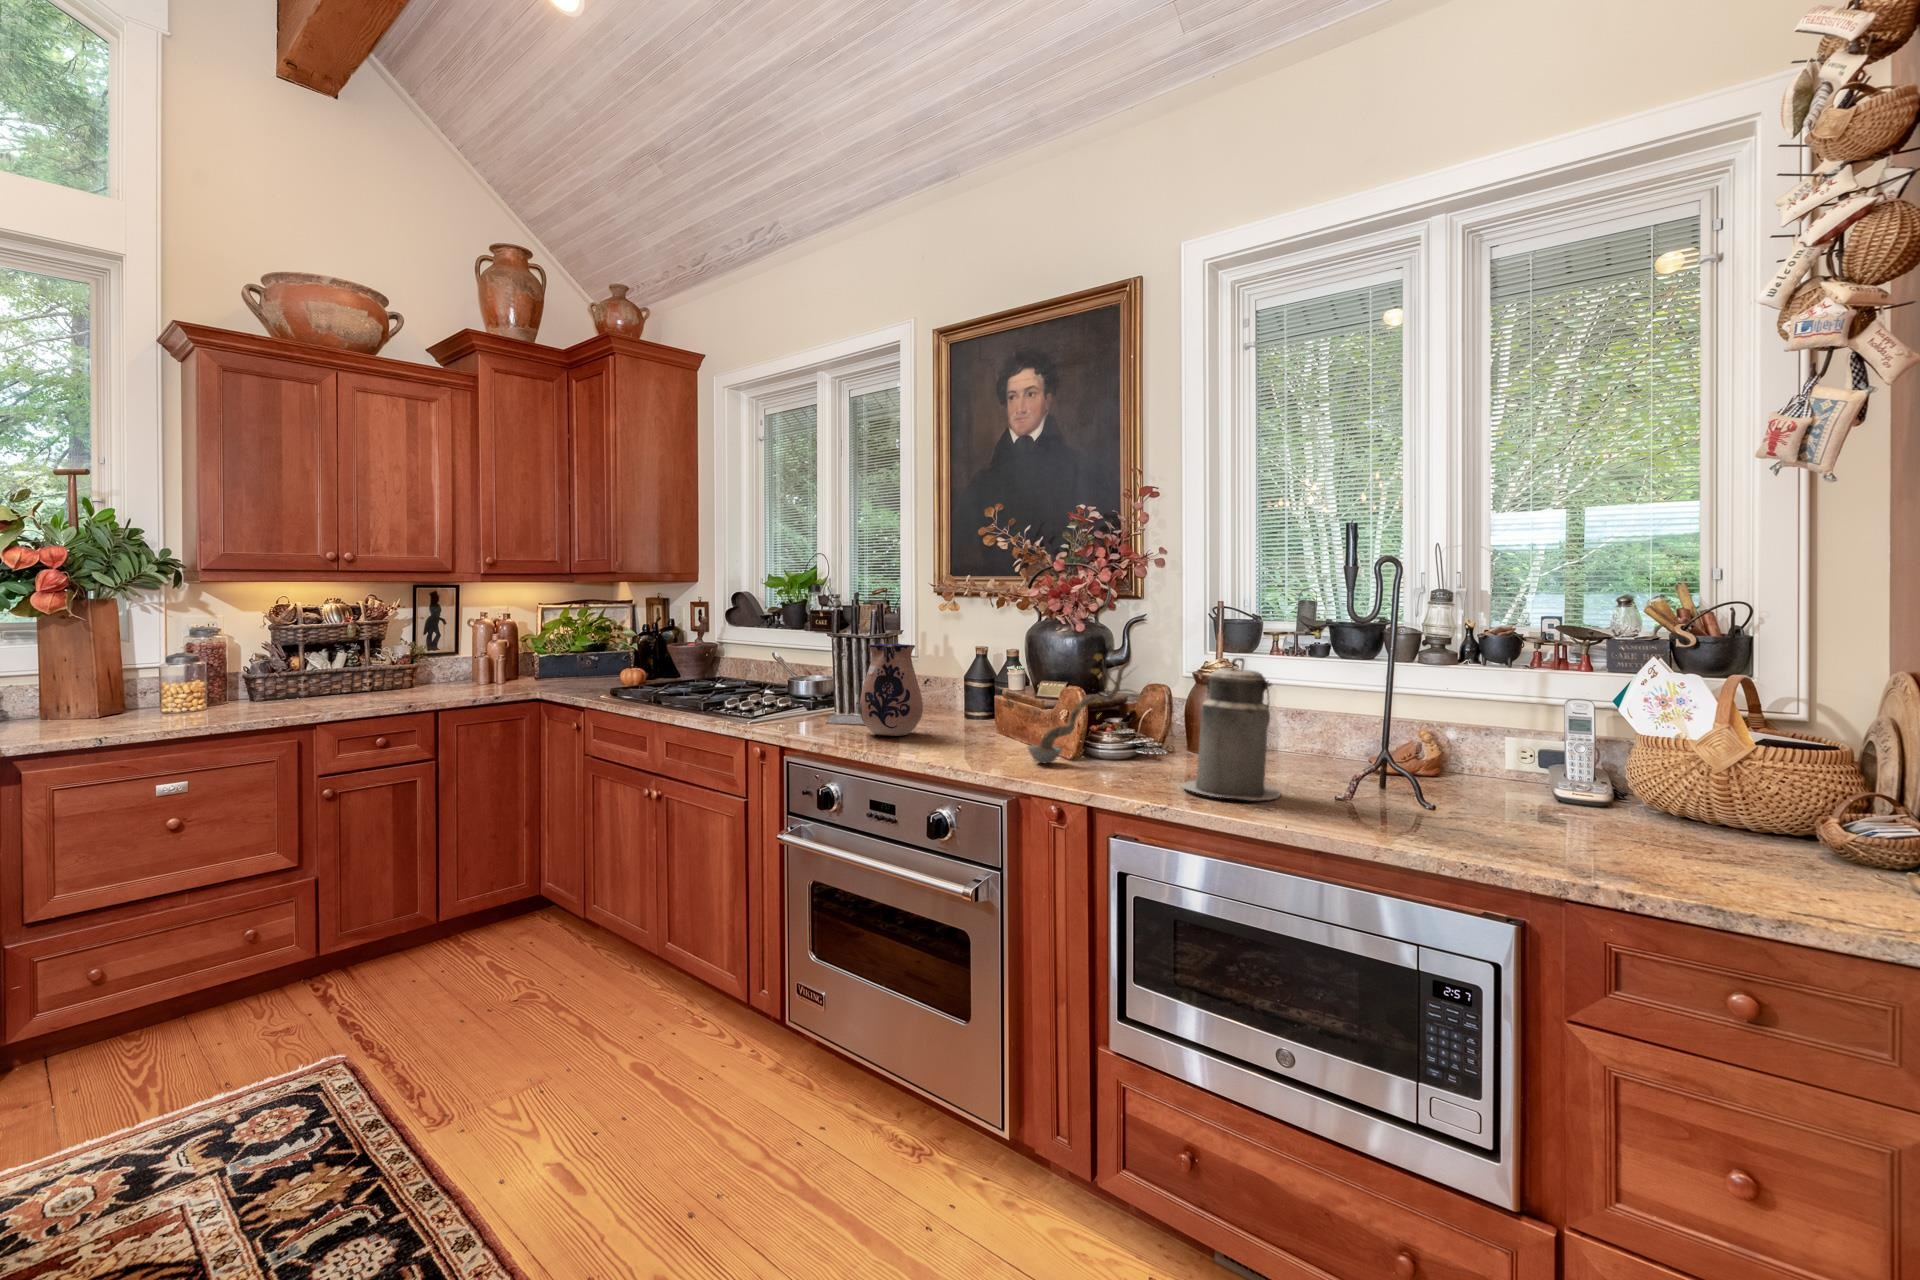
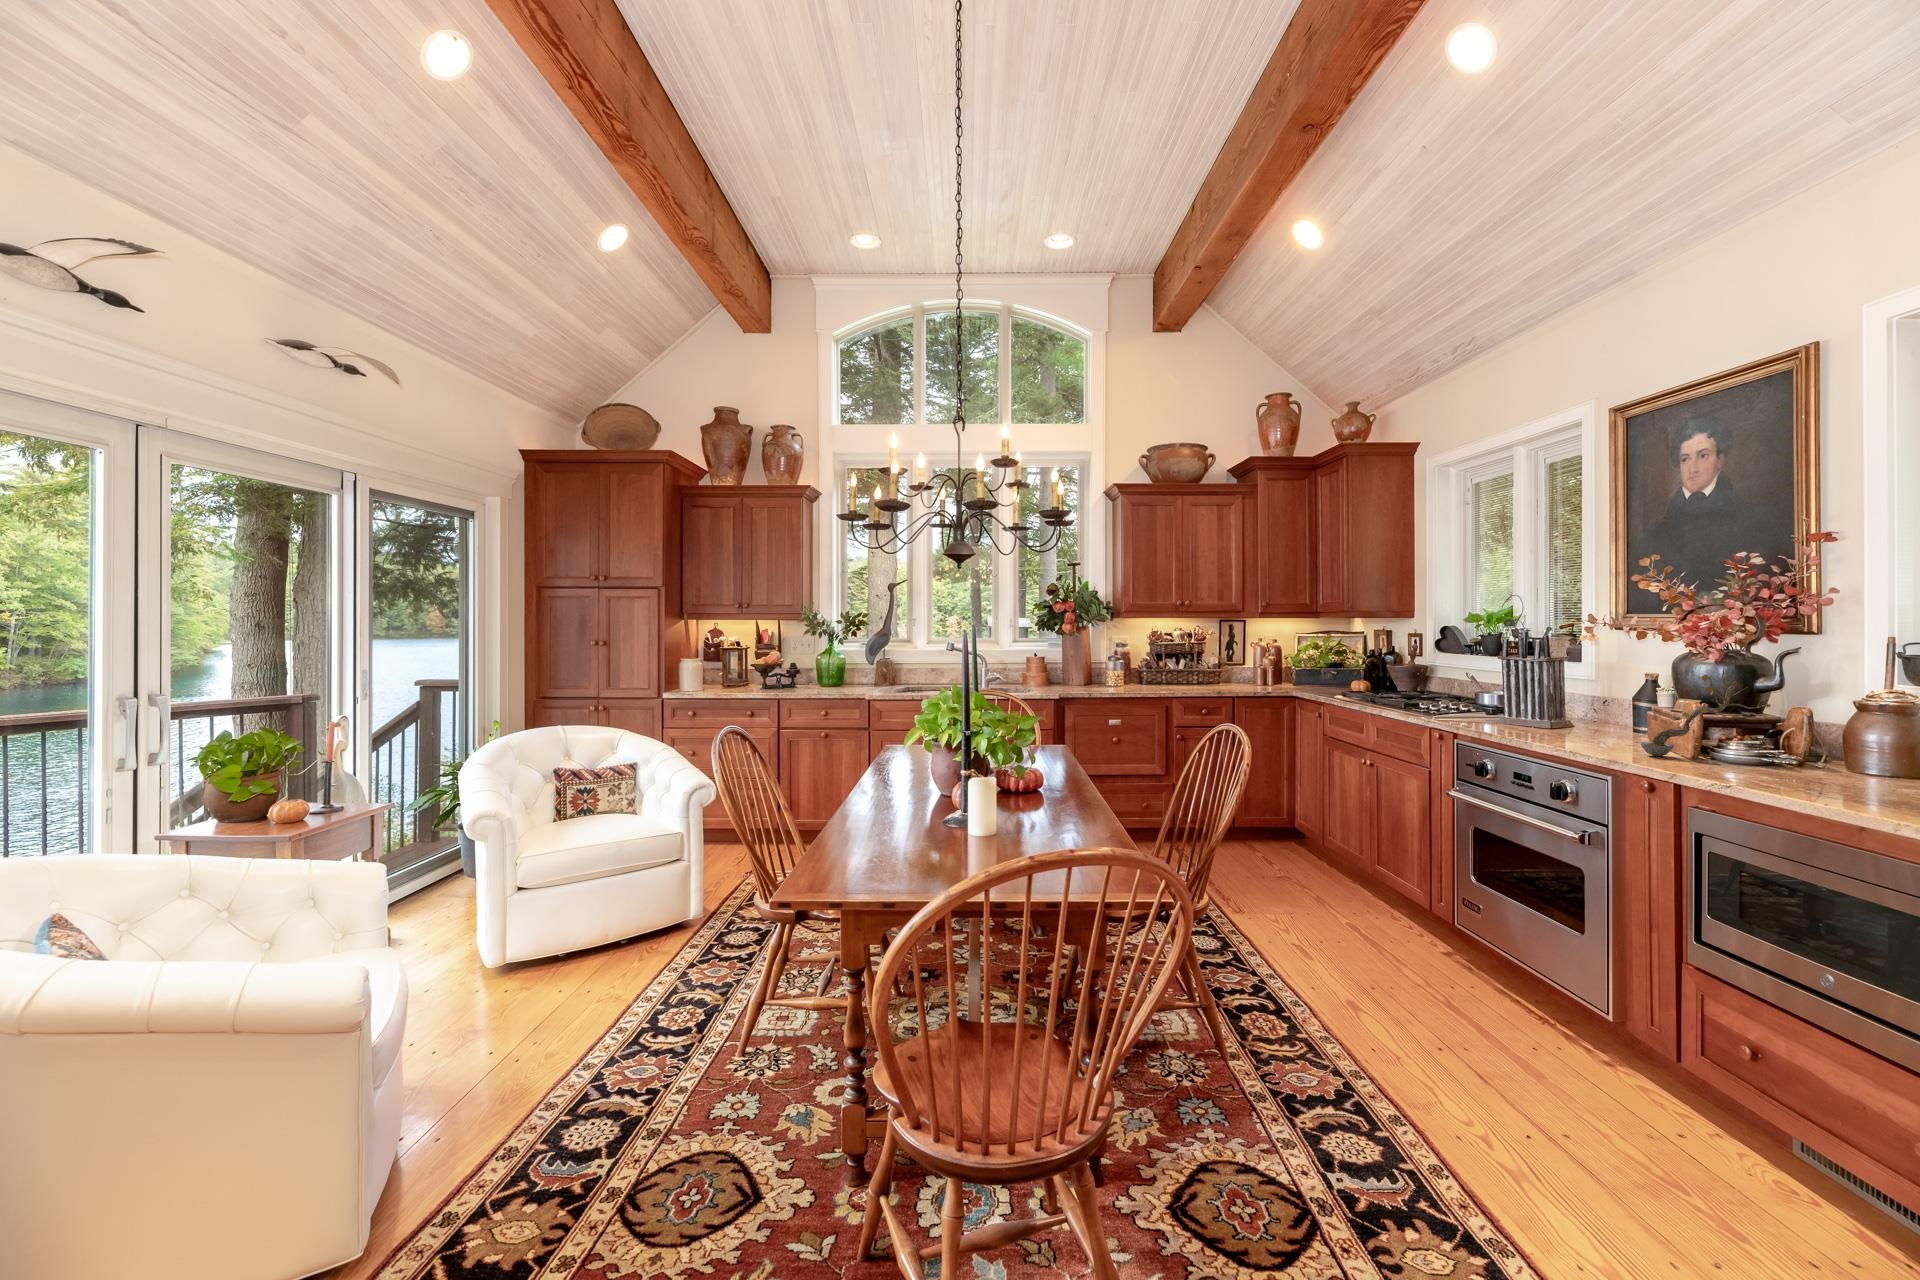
ceramic pitcher: present [860,644,923,736] -> none [1516,665,1572,733]
canister: present [1182,658,1280,800] -> none [1760,680,1865,791]

